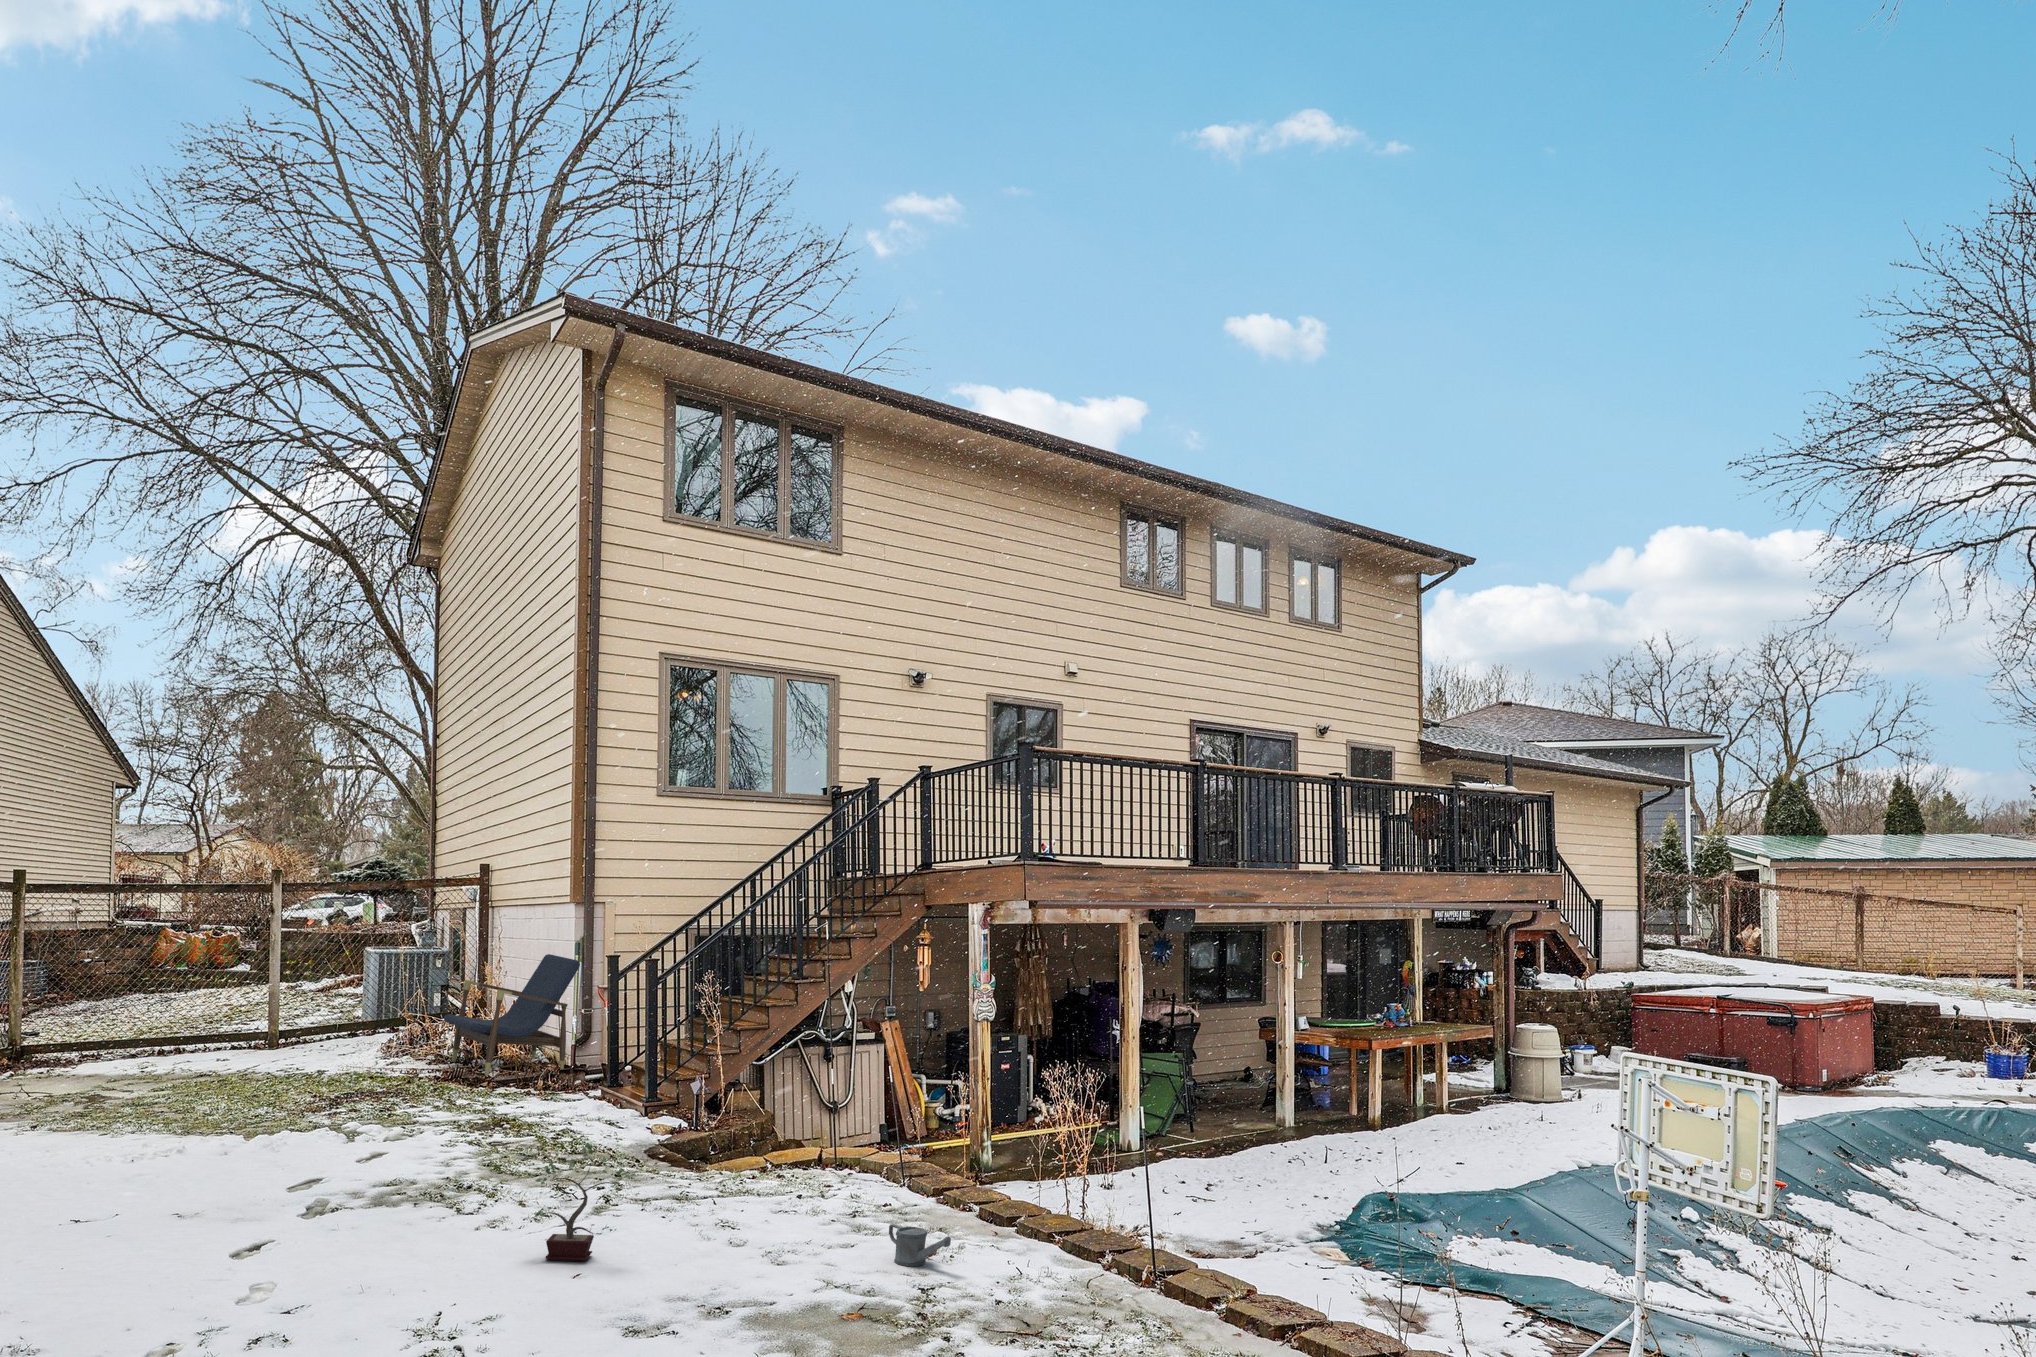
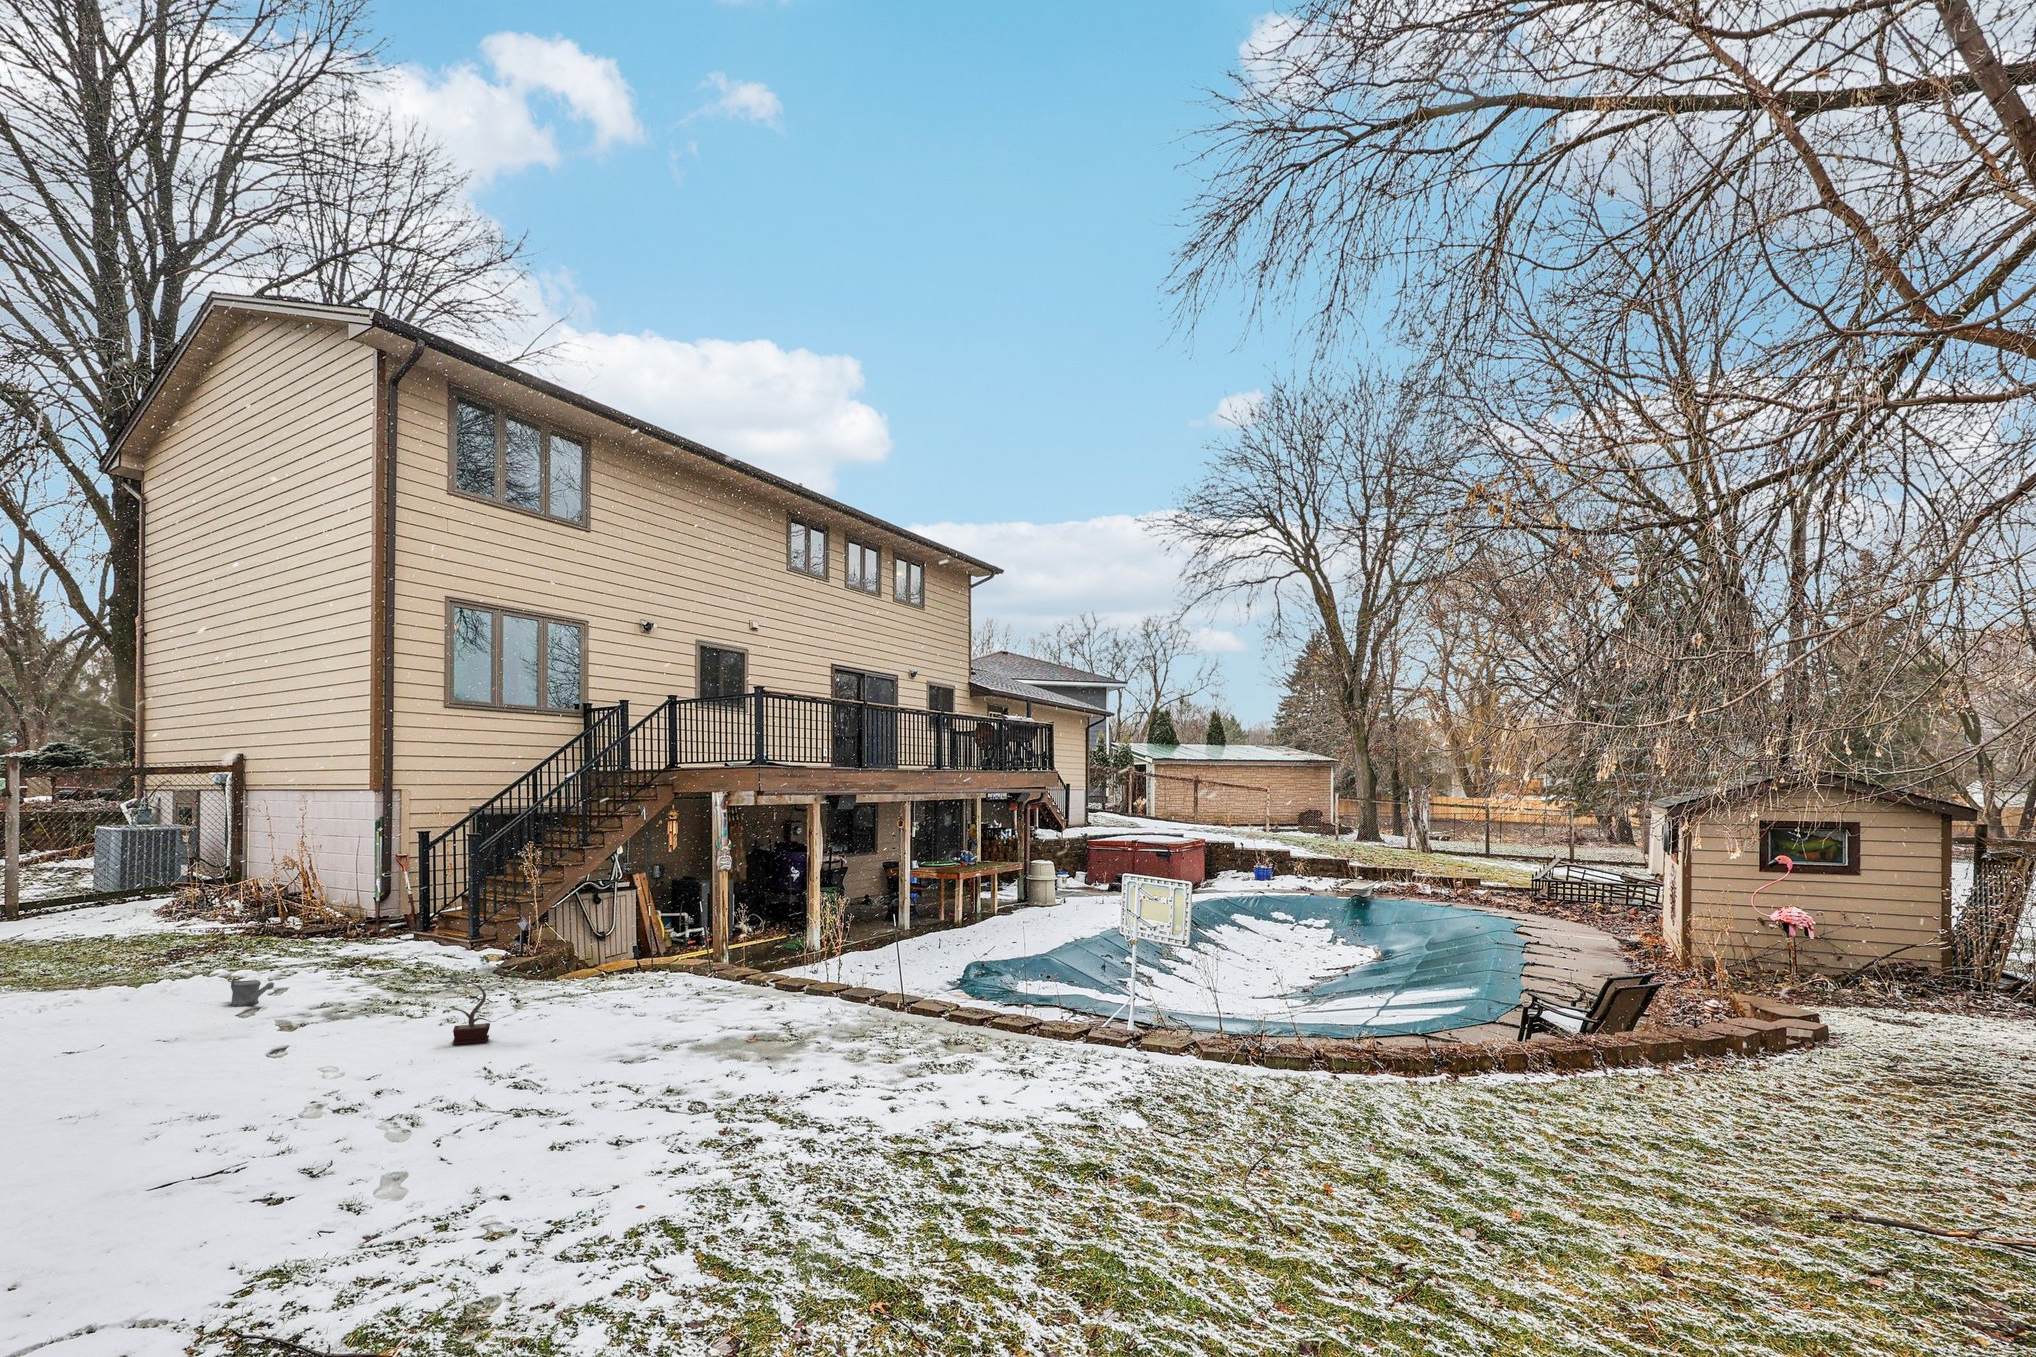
lounge chair: present [444,954,580,1075] -> none [249,838,380,935]
watering can: present [889,1224,951,1266] -> present [230,980,274,1007]

